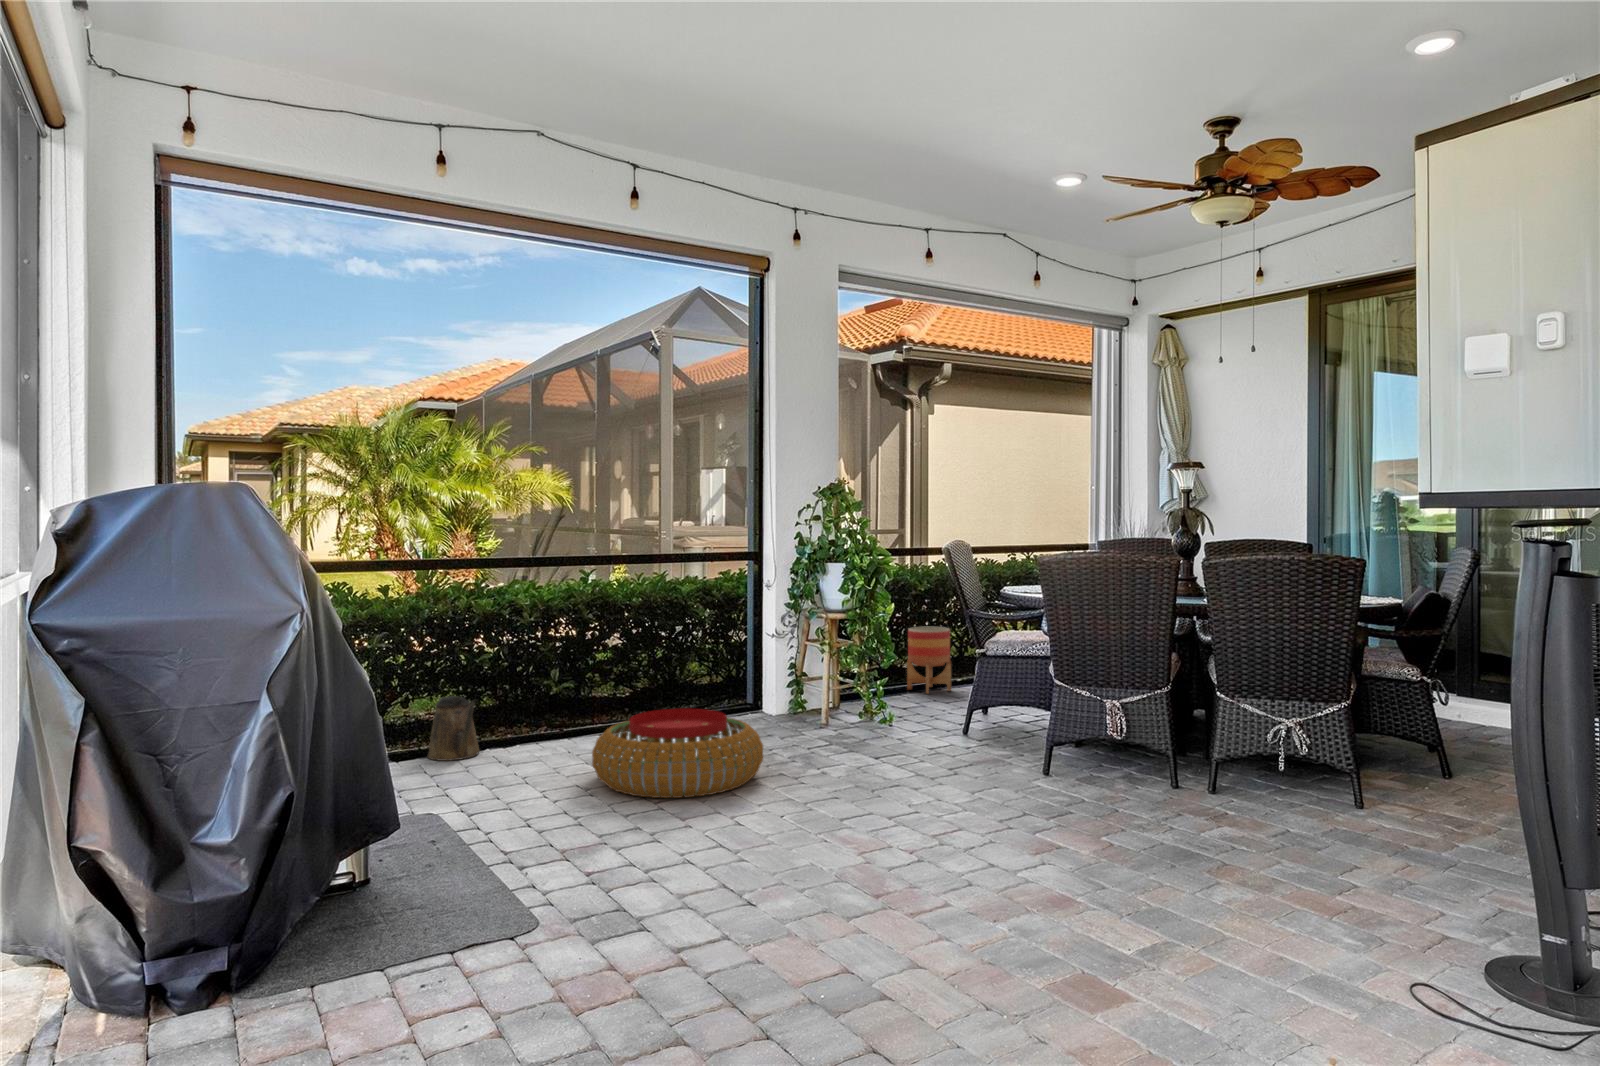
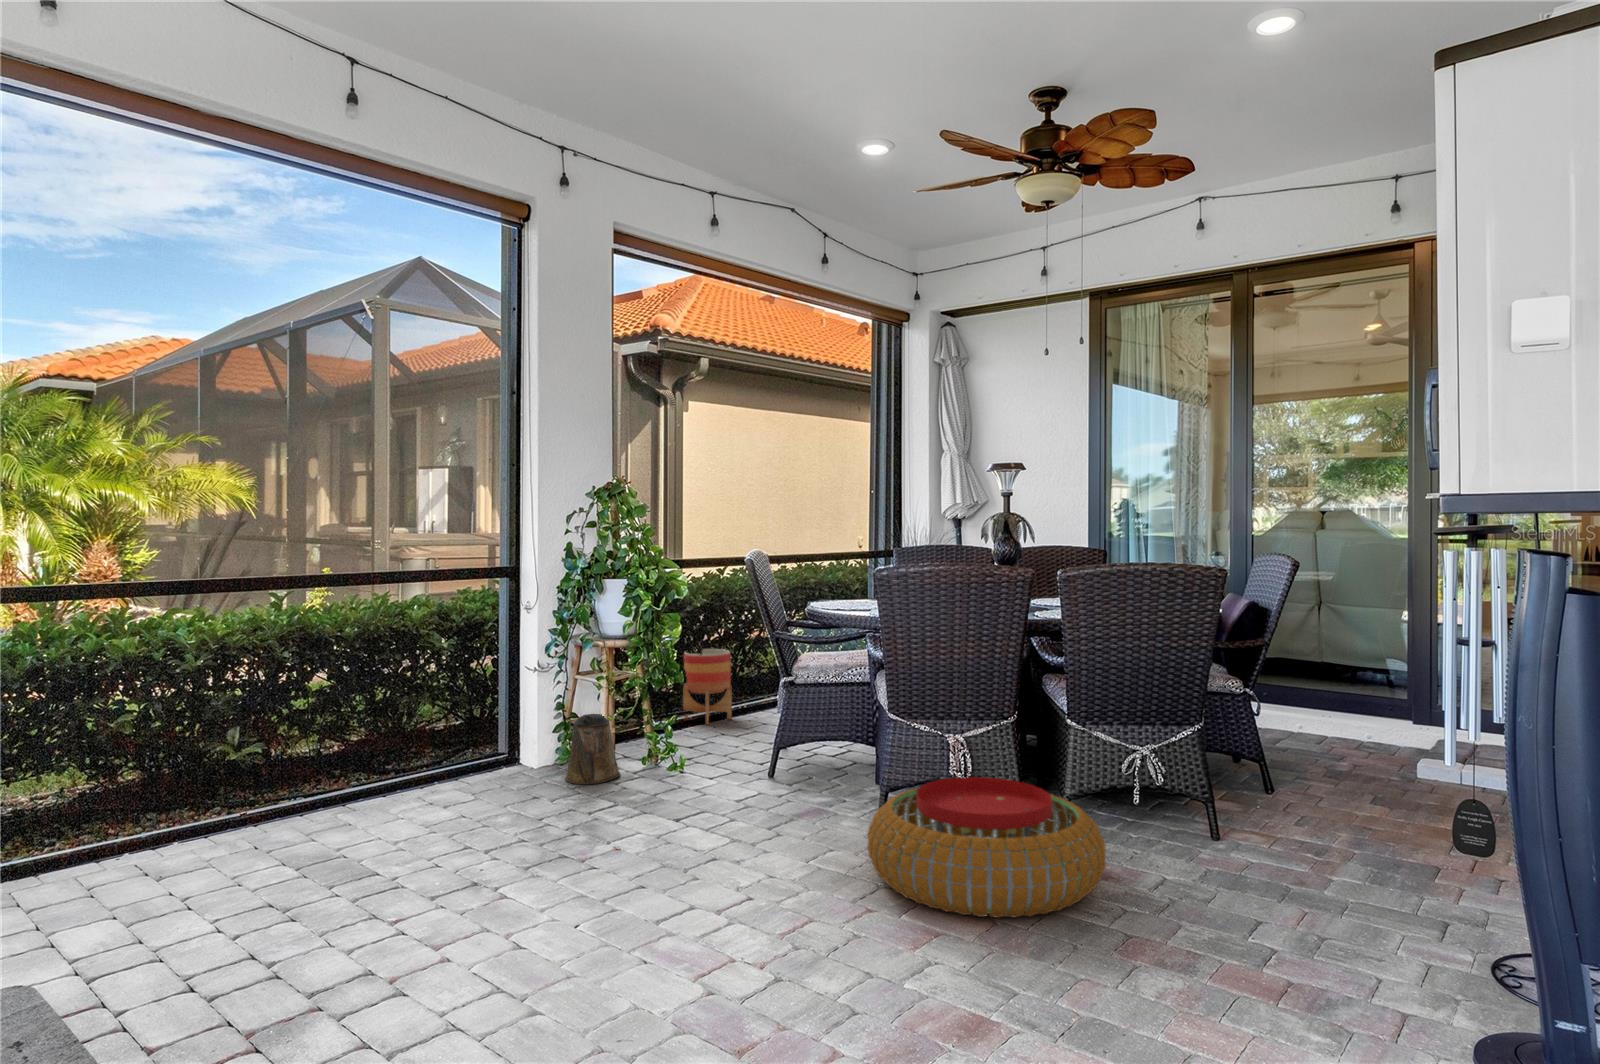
watering can: present [427,696,480,761] -> present [565,714,620,784]
pouf: present [592,708,763,798] -> present [867,777,1106,918]

